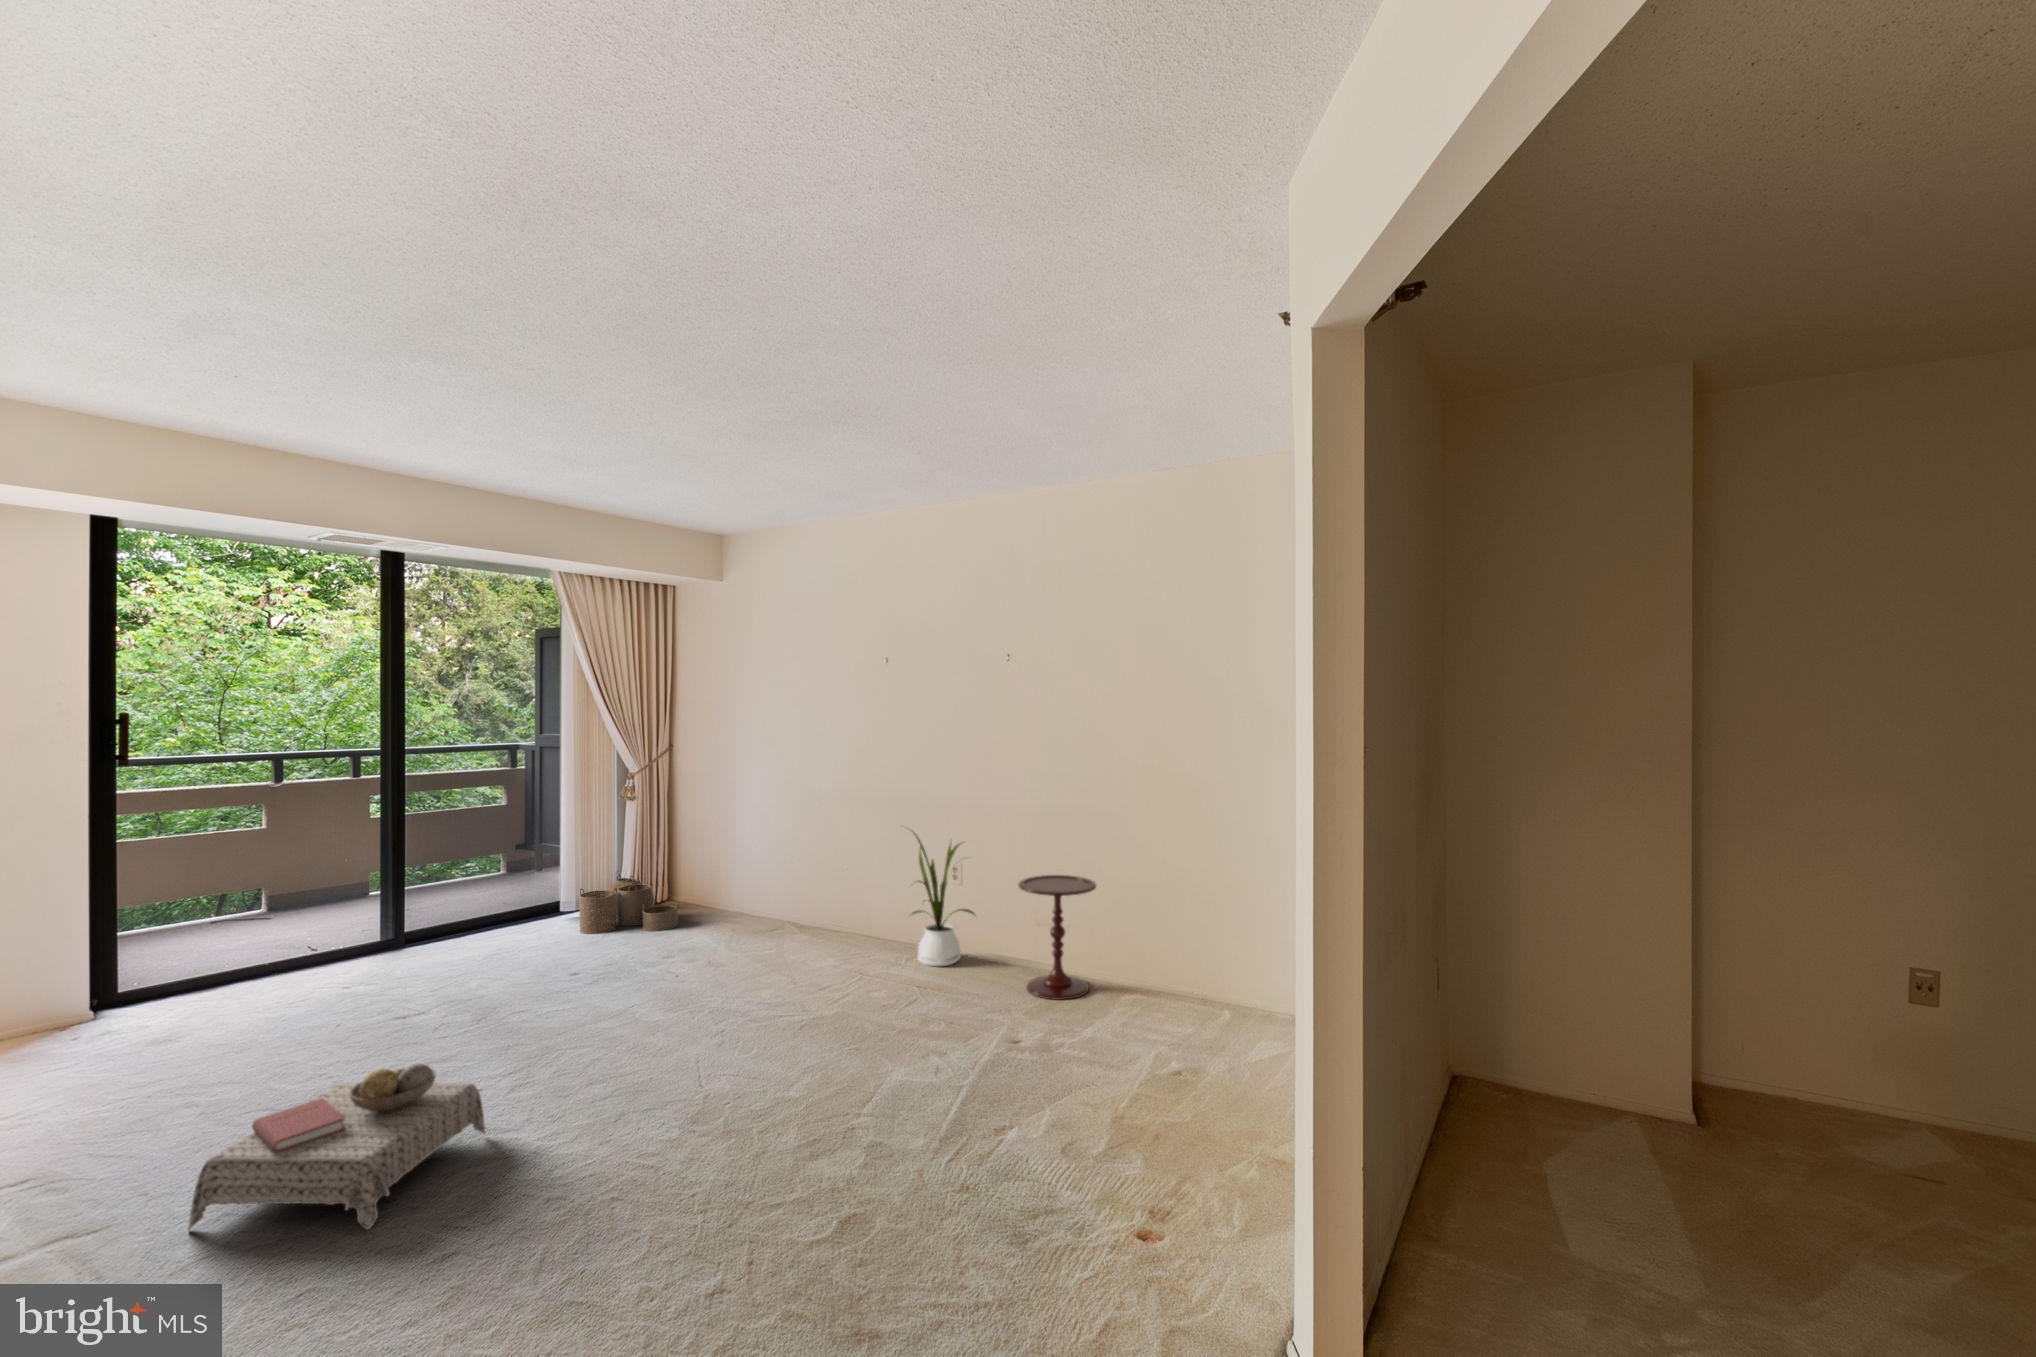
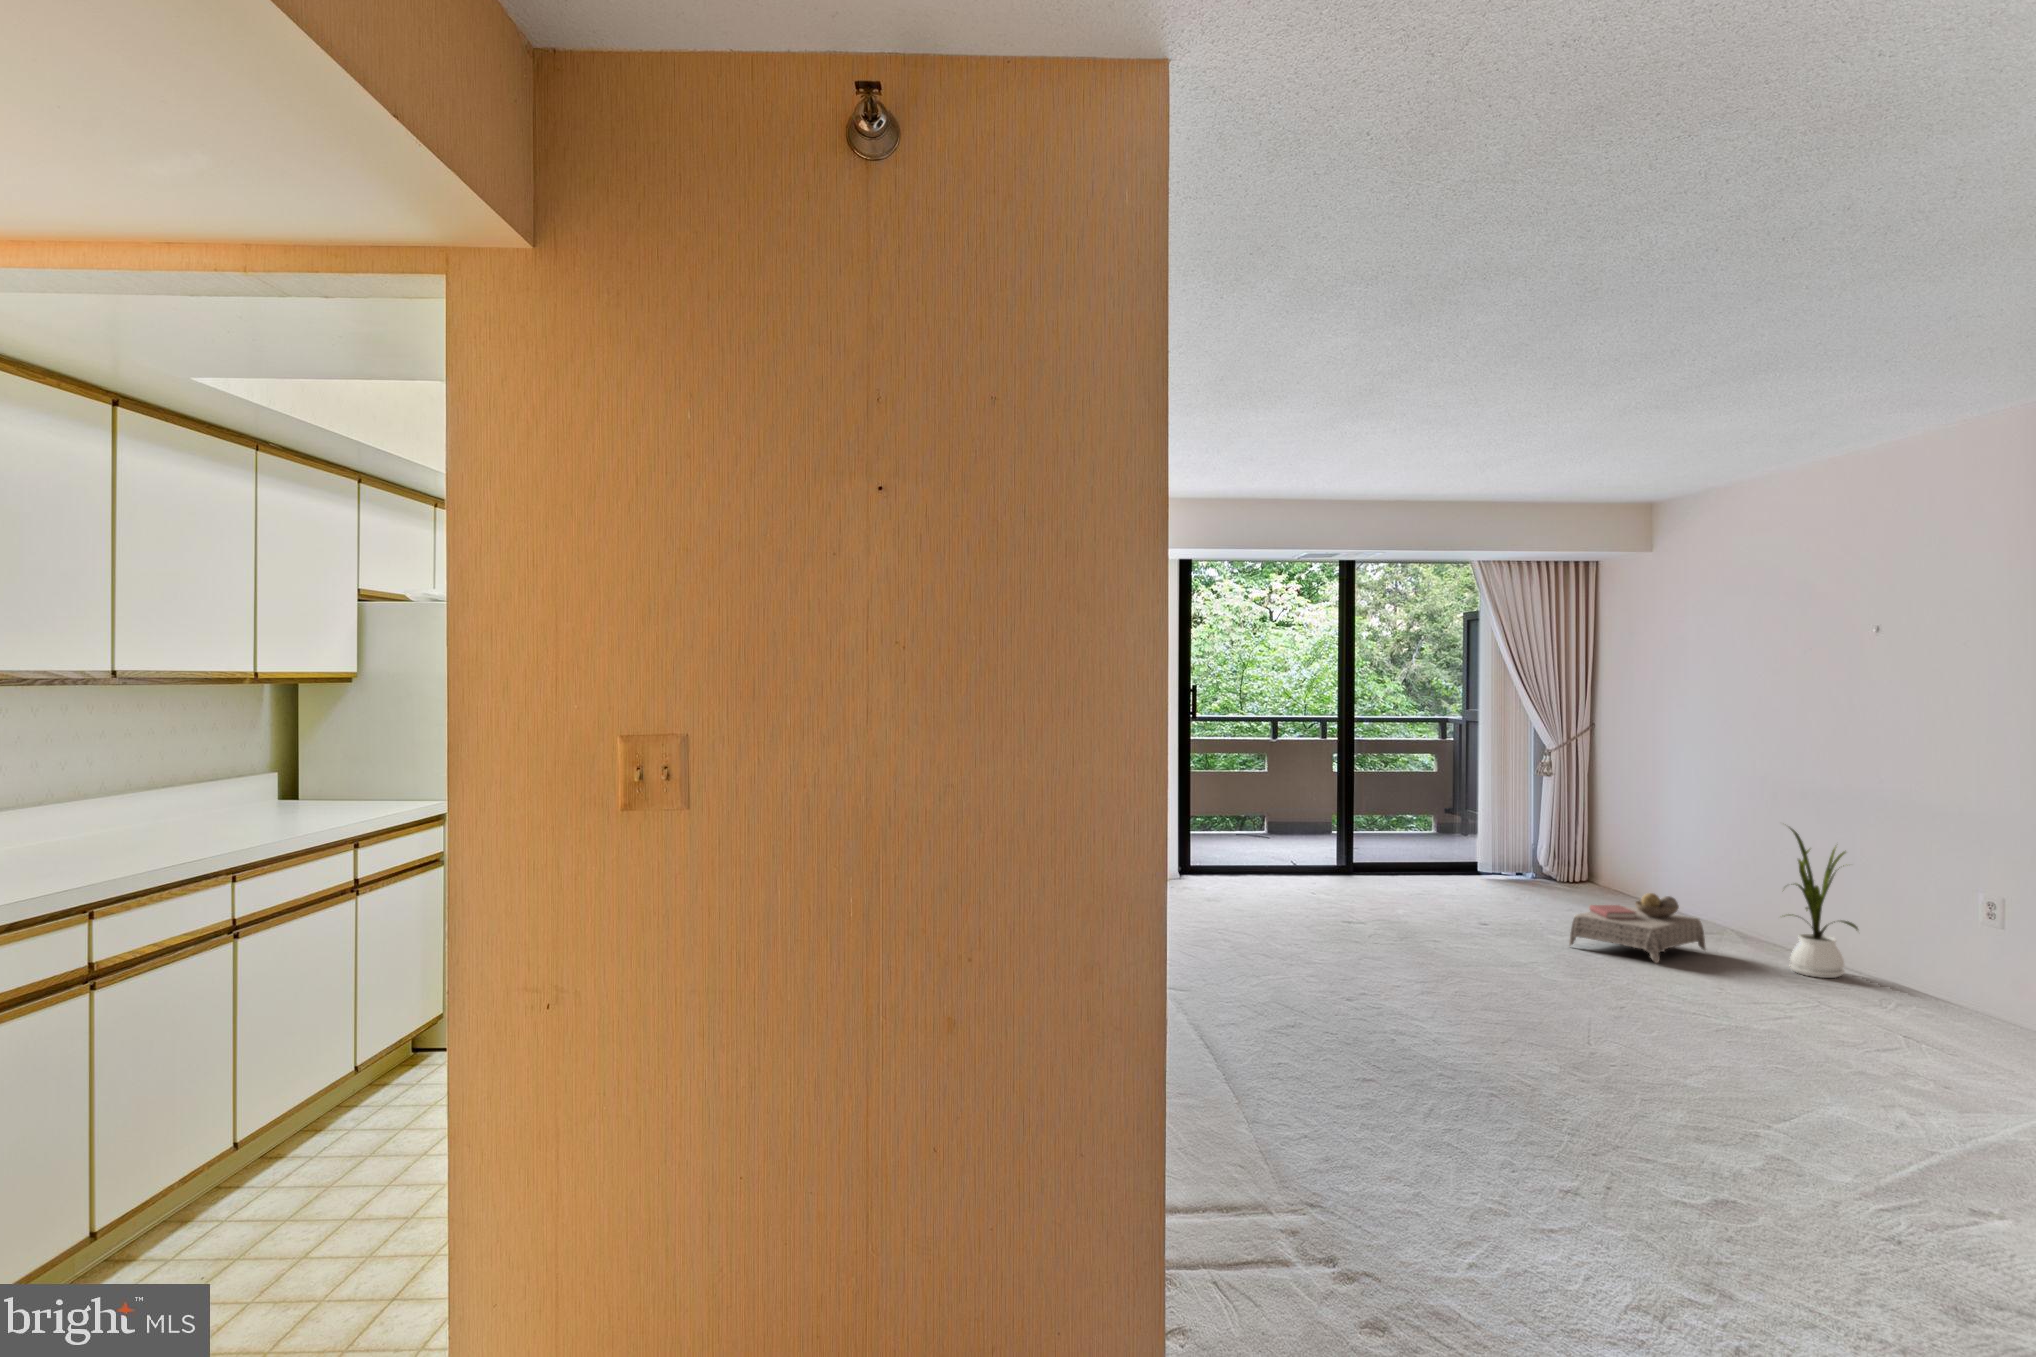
woven basket: present [580,875,678,934] -> none [1490,851,1578,905]
side table: present [1018,875,1096,1000] -> none [1874,890,1981,1025]
ottoman: present [188,1064,485,1231] -> present [1569,893,1706,963]

